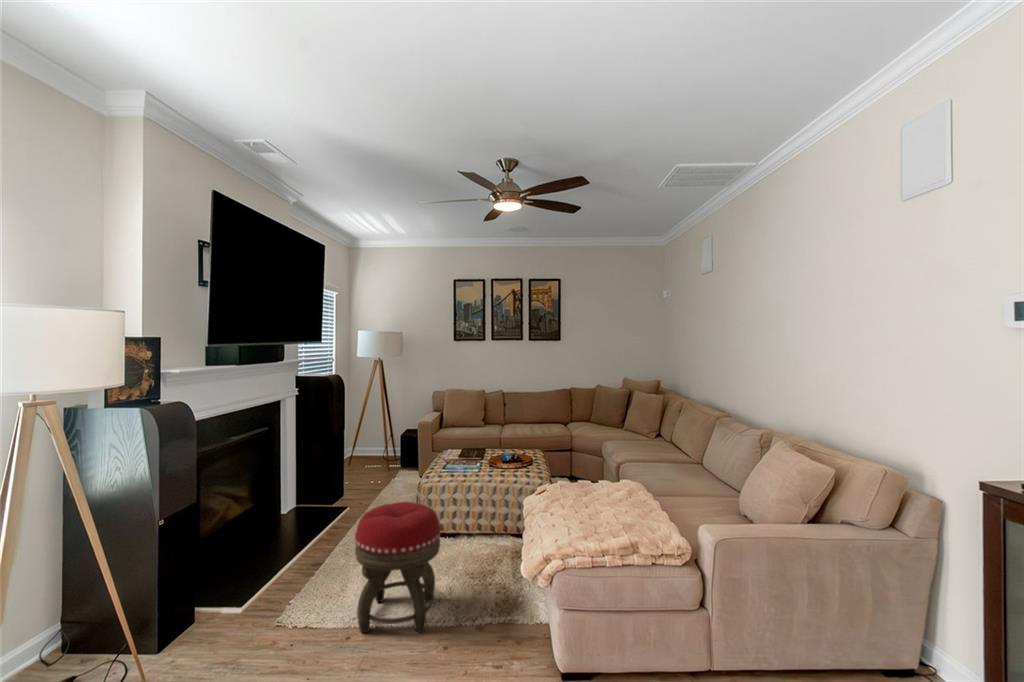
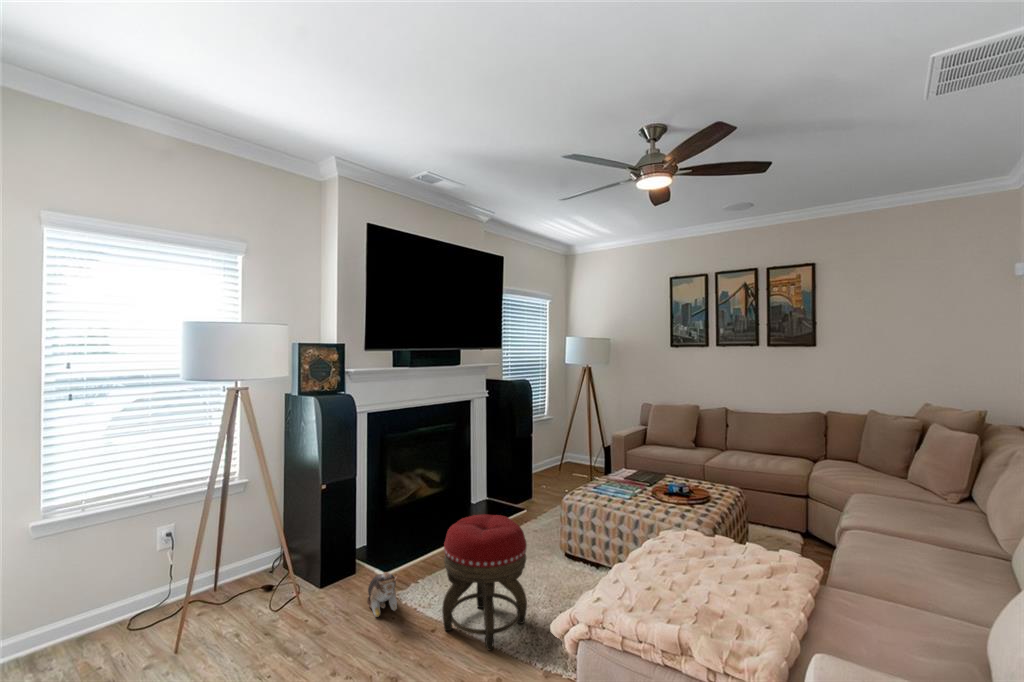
plush toy: none [236,591,302,650] -> present [367,572,397,617]

